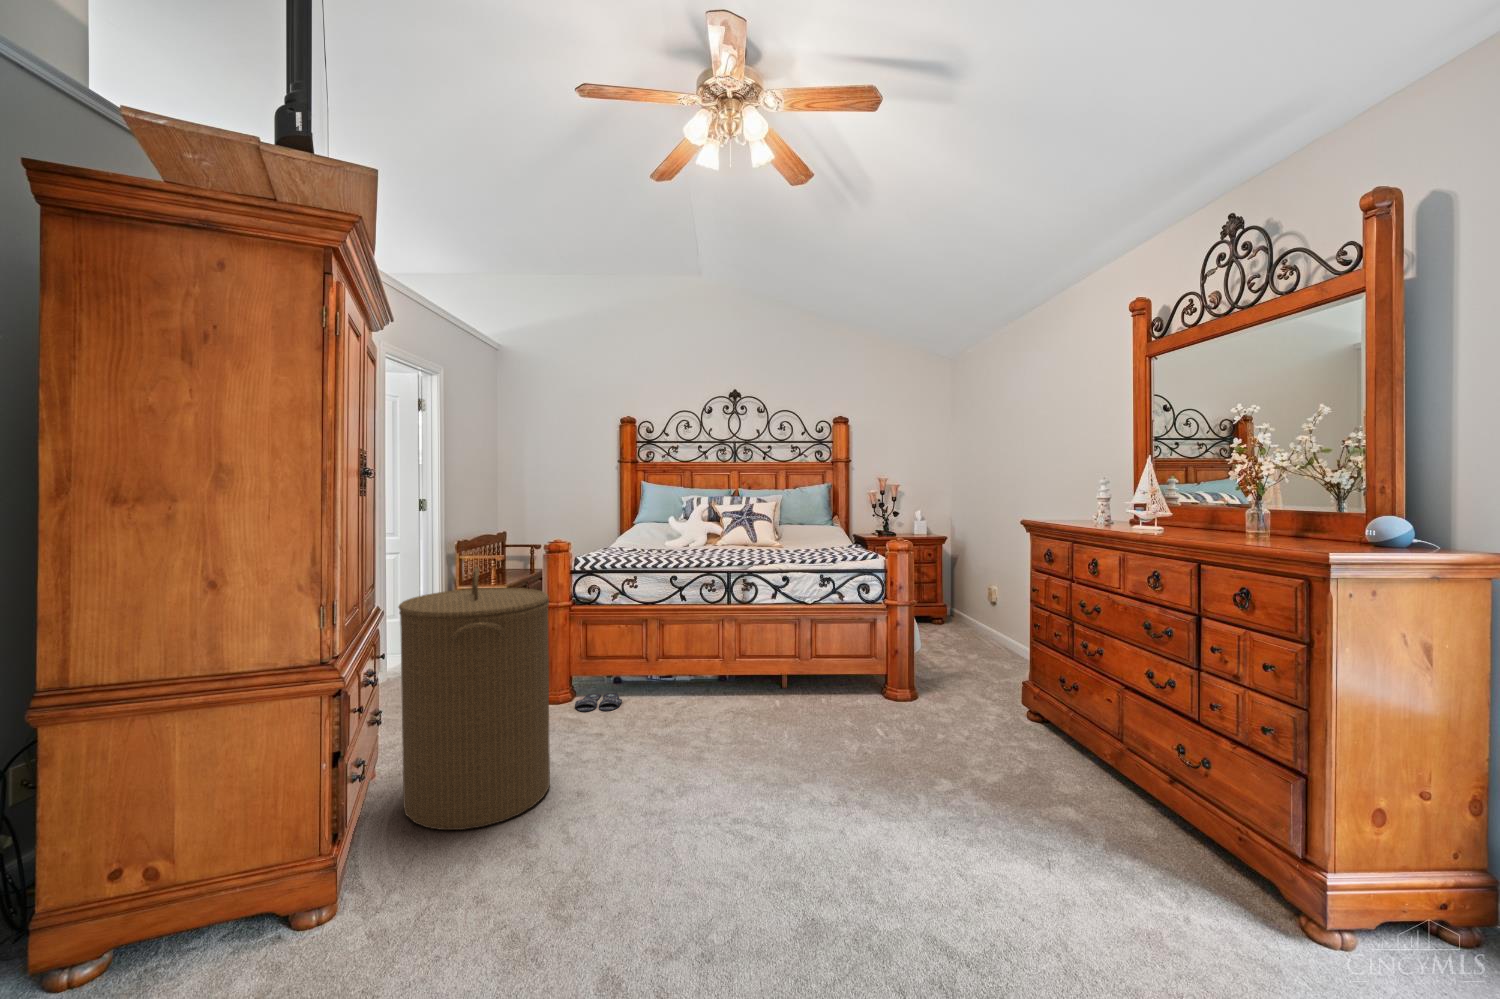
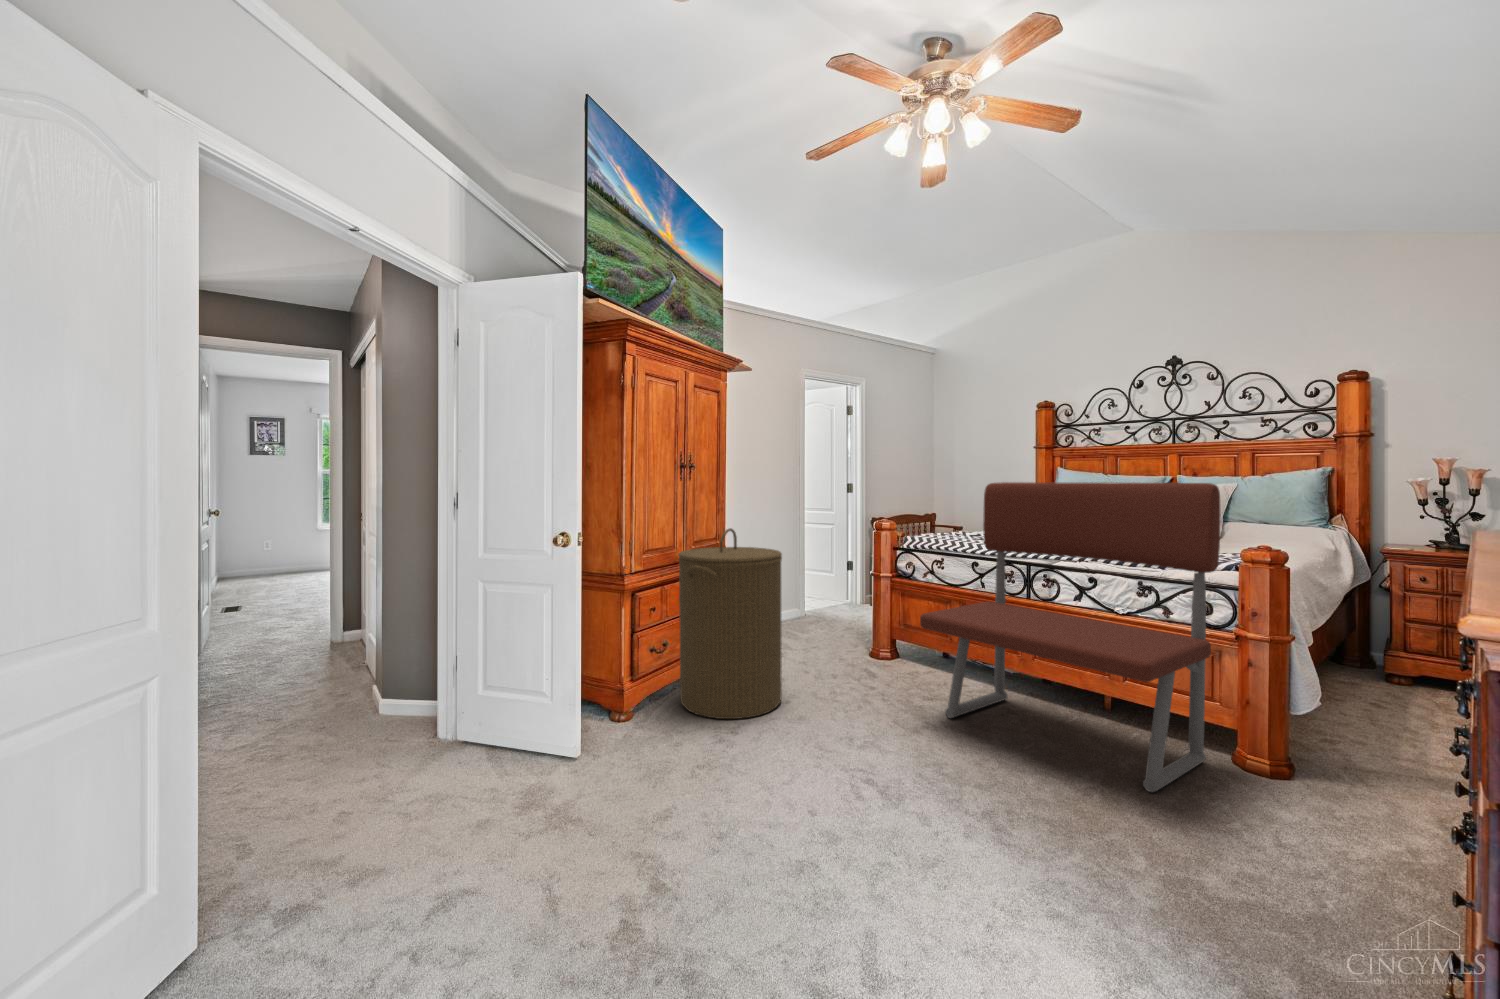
bench: none [693,499,908,733] -> present [920,482,1220,792]
slippers: present [575,693,622,712] -> none [870,663,920,679]

